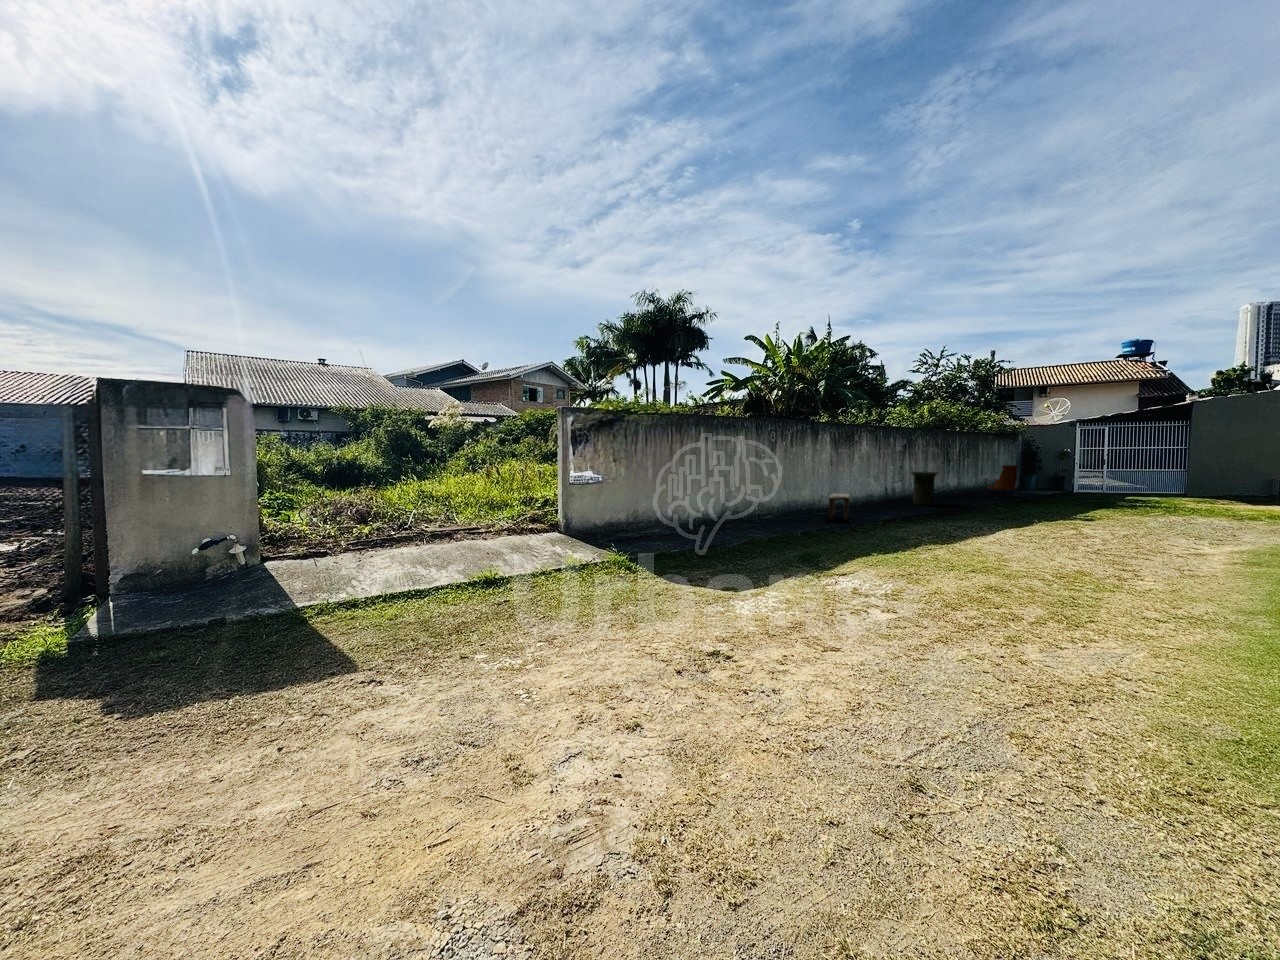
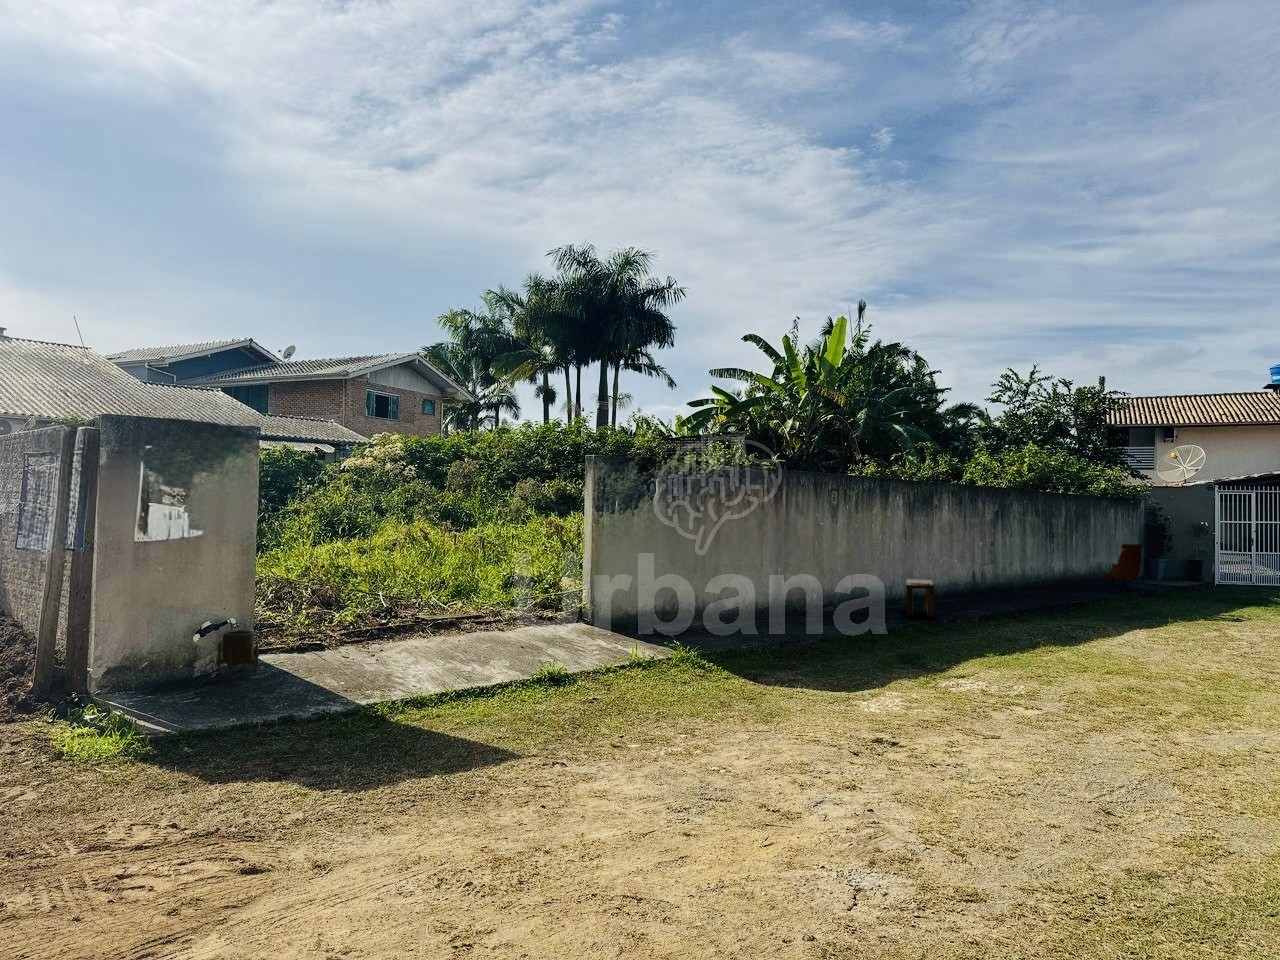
trash can: present [911,472,938,506] -> none [1002,550,1044,600]
planter: none [218,545,249,584] -> present [217,630,259,678]

